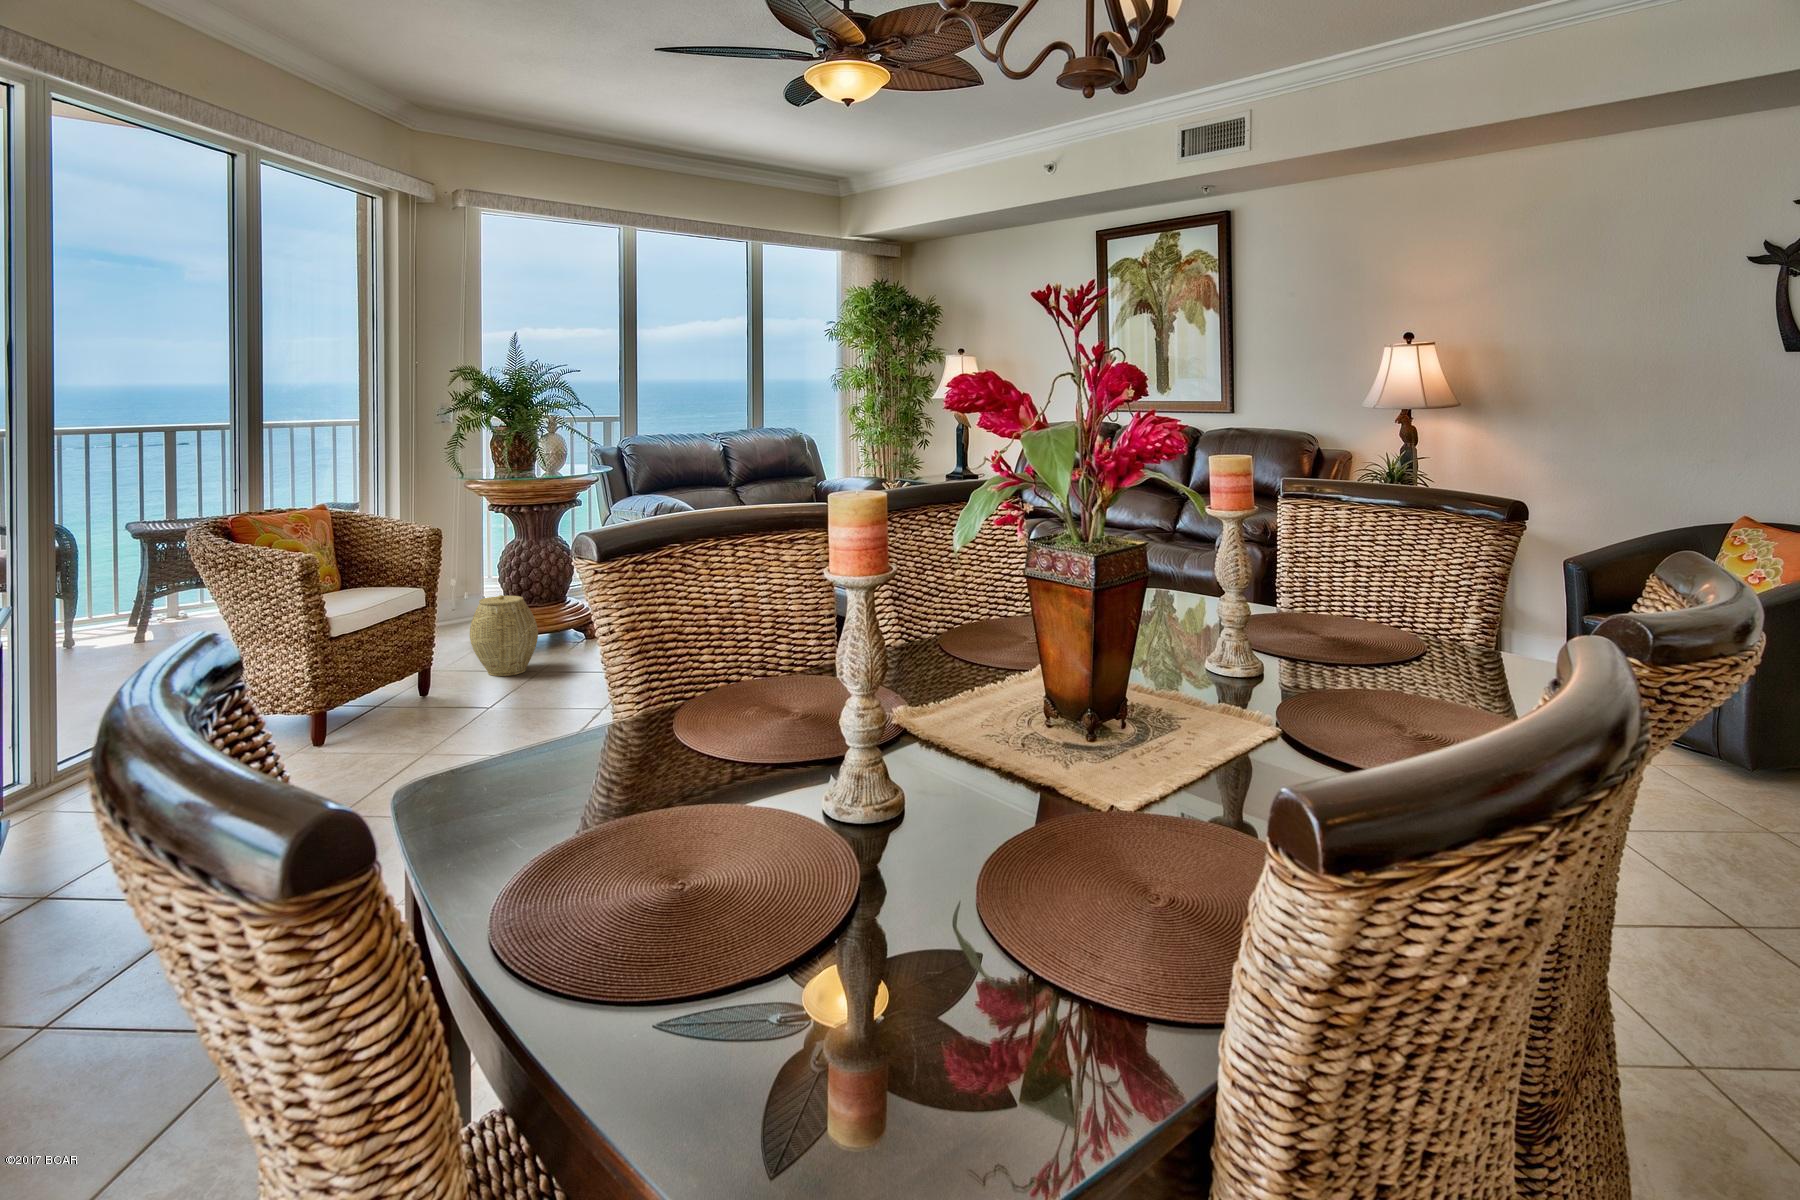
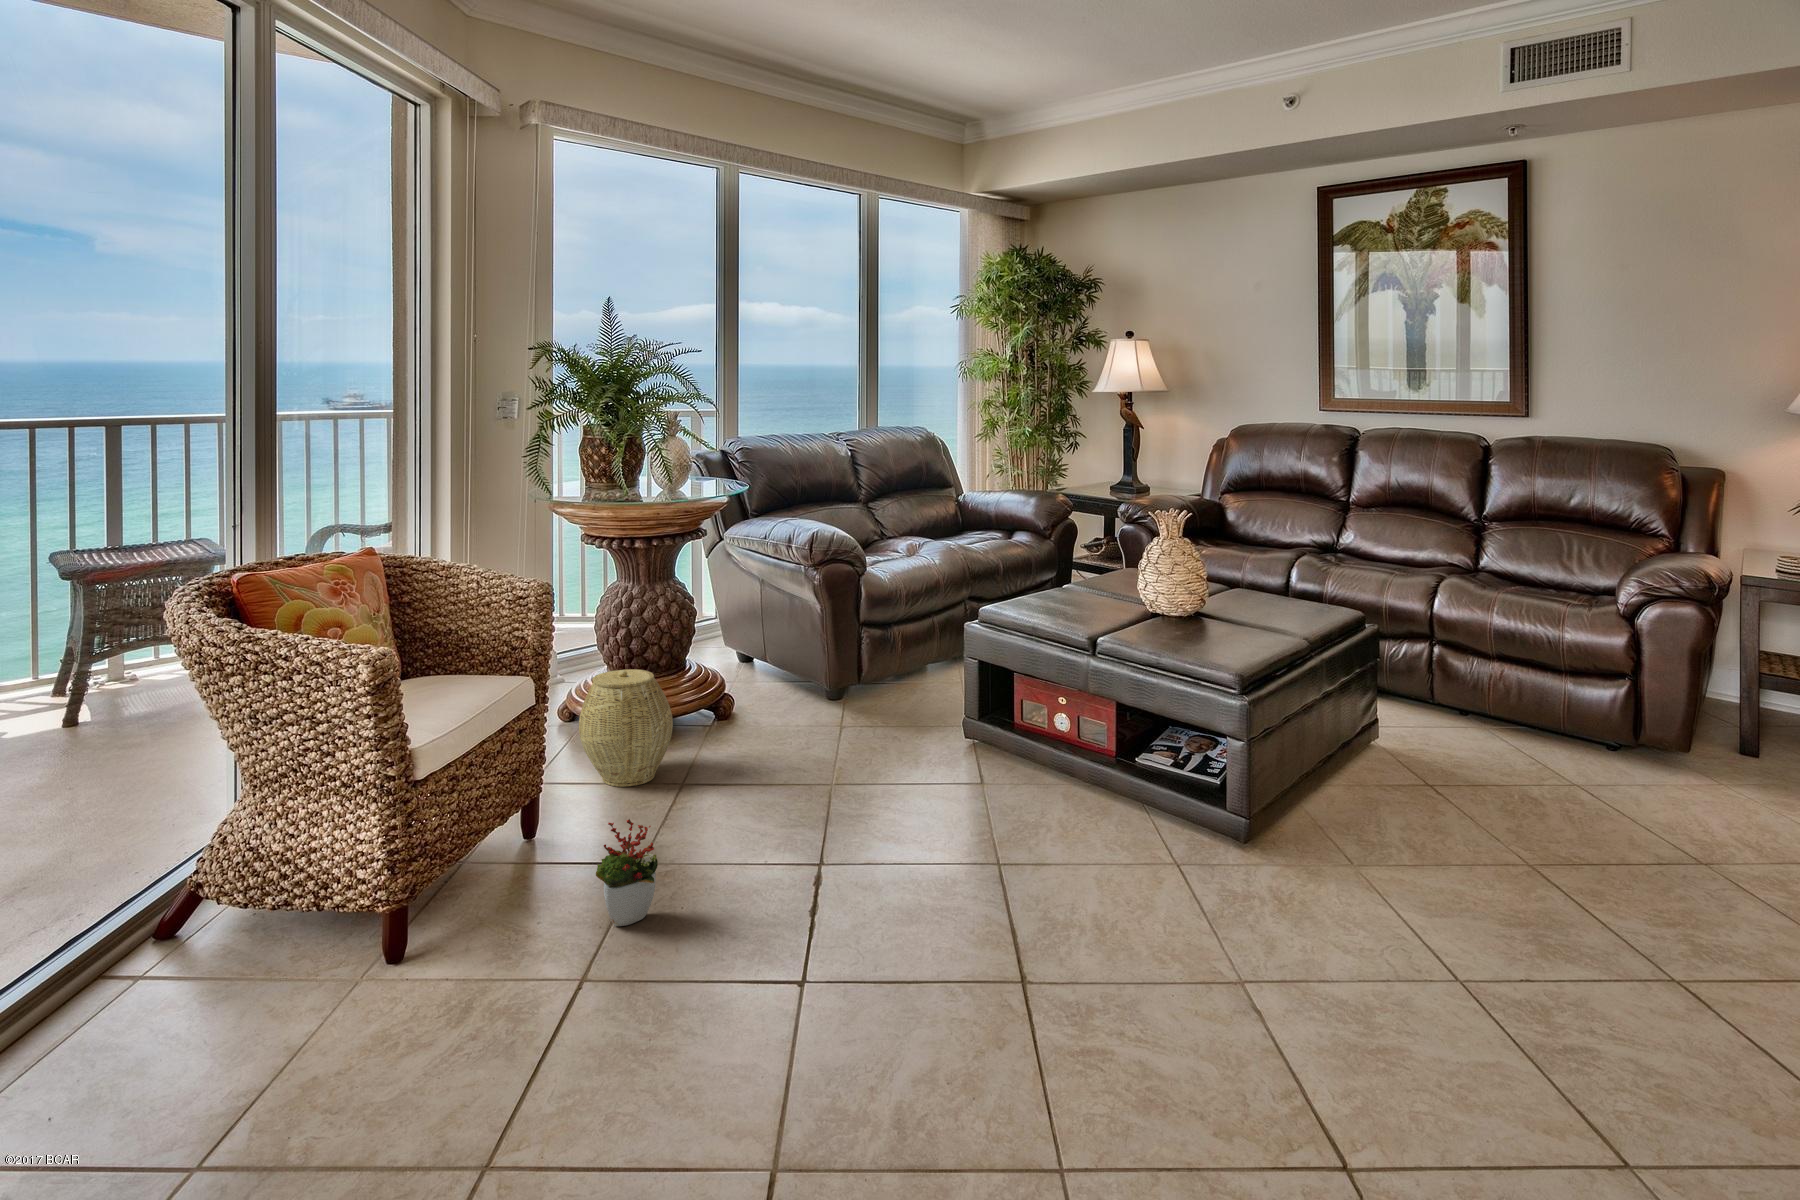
decorative plant: none [445,668,487,736] -> present [596,819,658,926]

